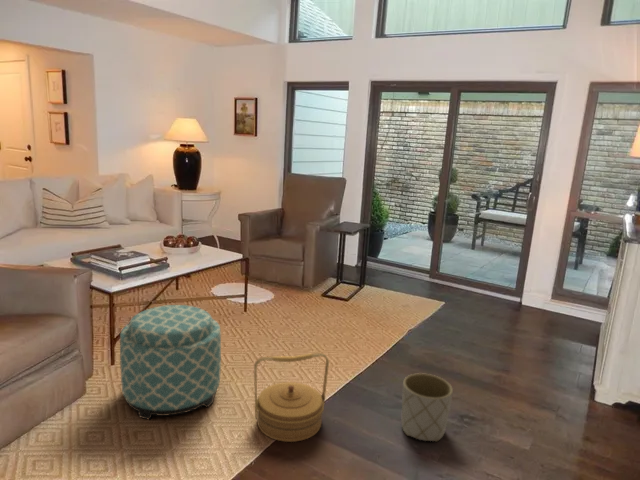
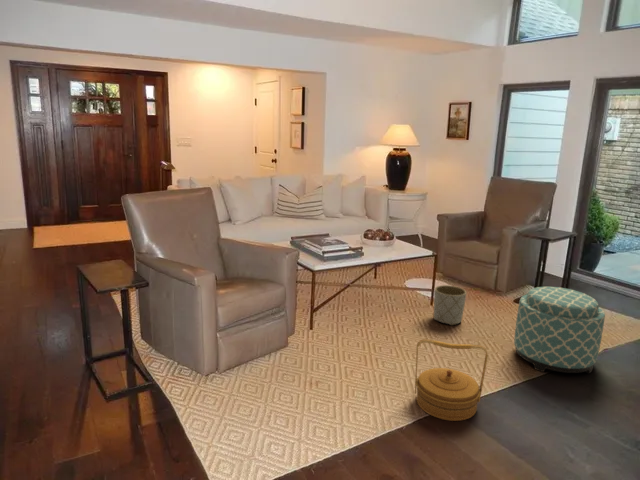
ottoman: present [120,305,221,419] -> present [514,287,605,373]
planter: present [401,373,453,441] -> present [434,285,466,325]

